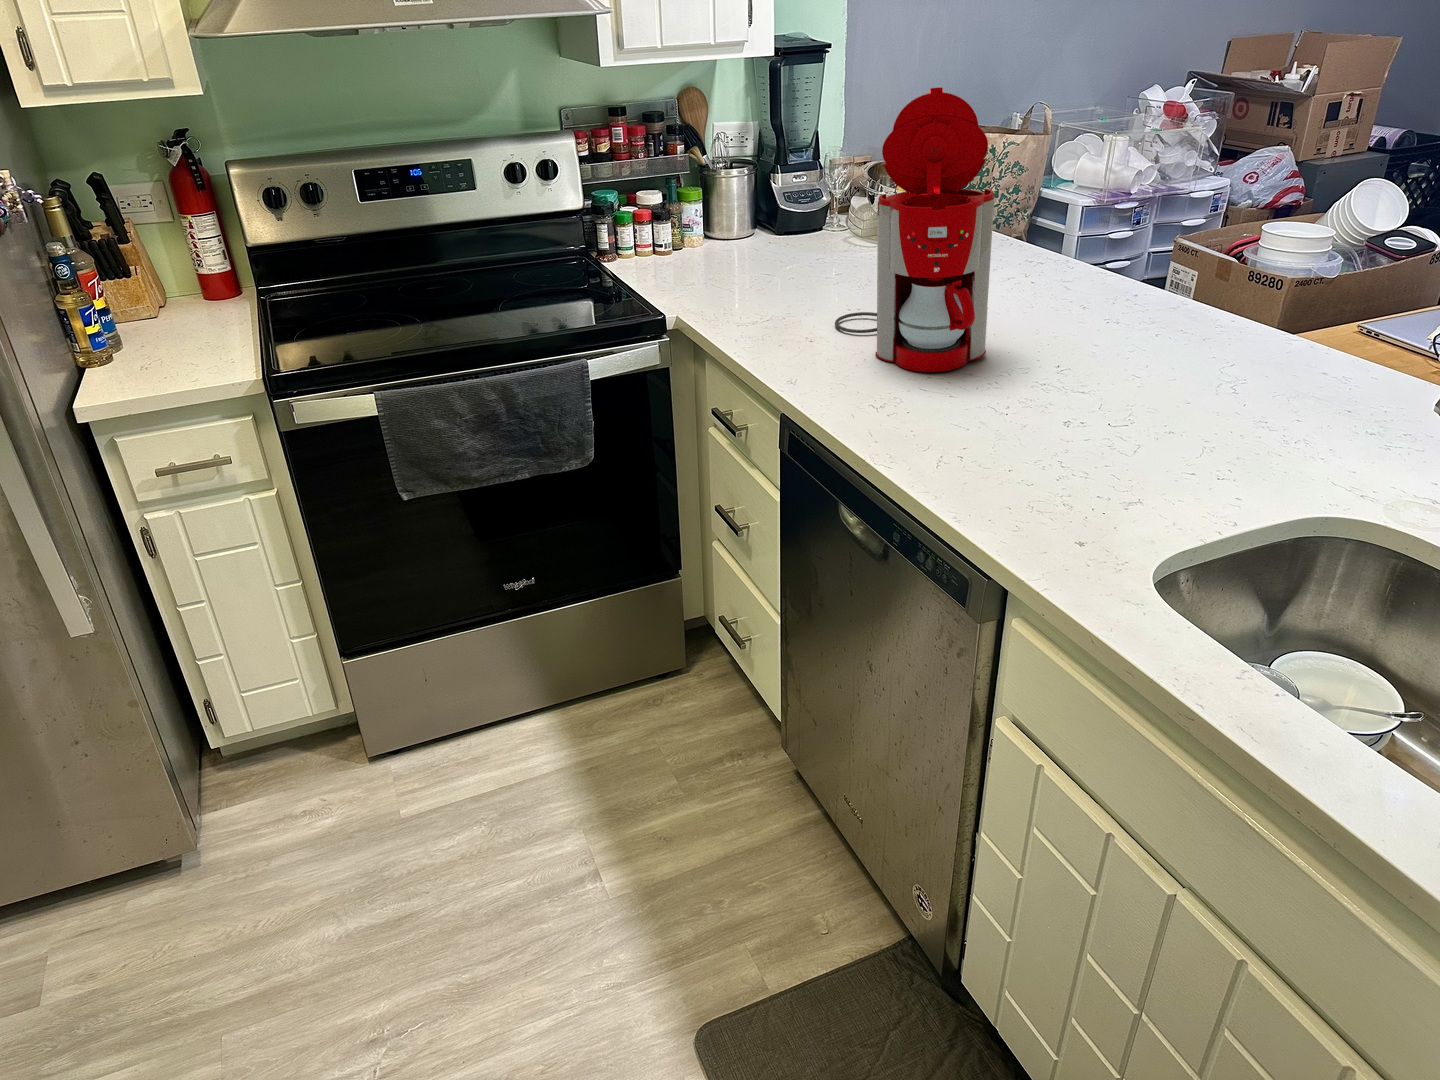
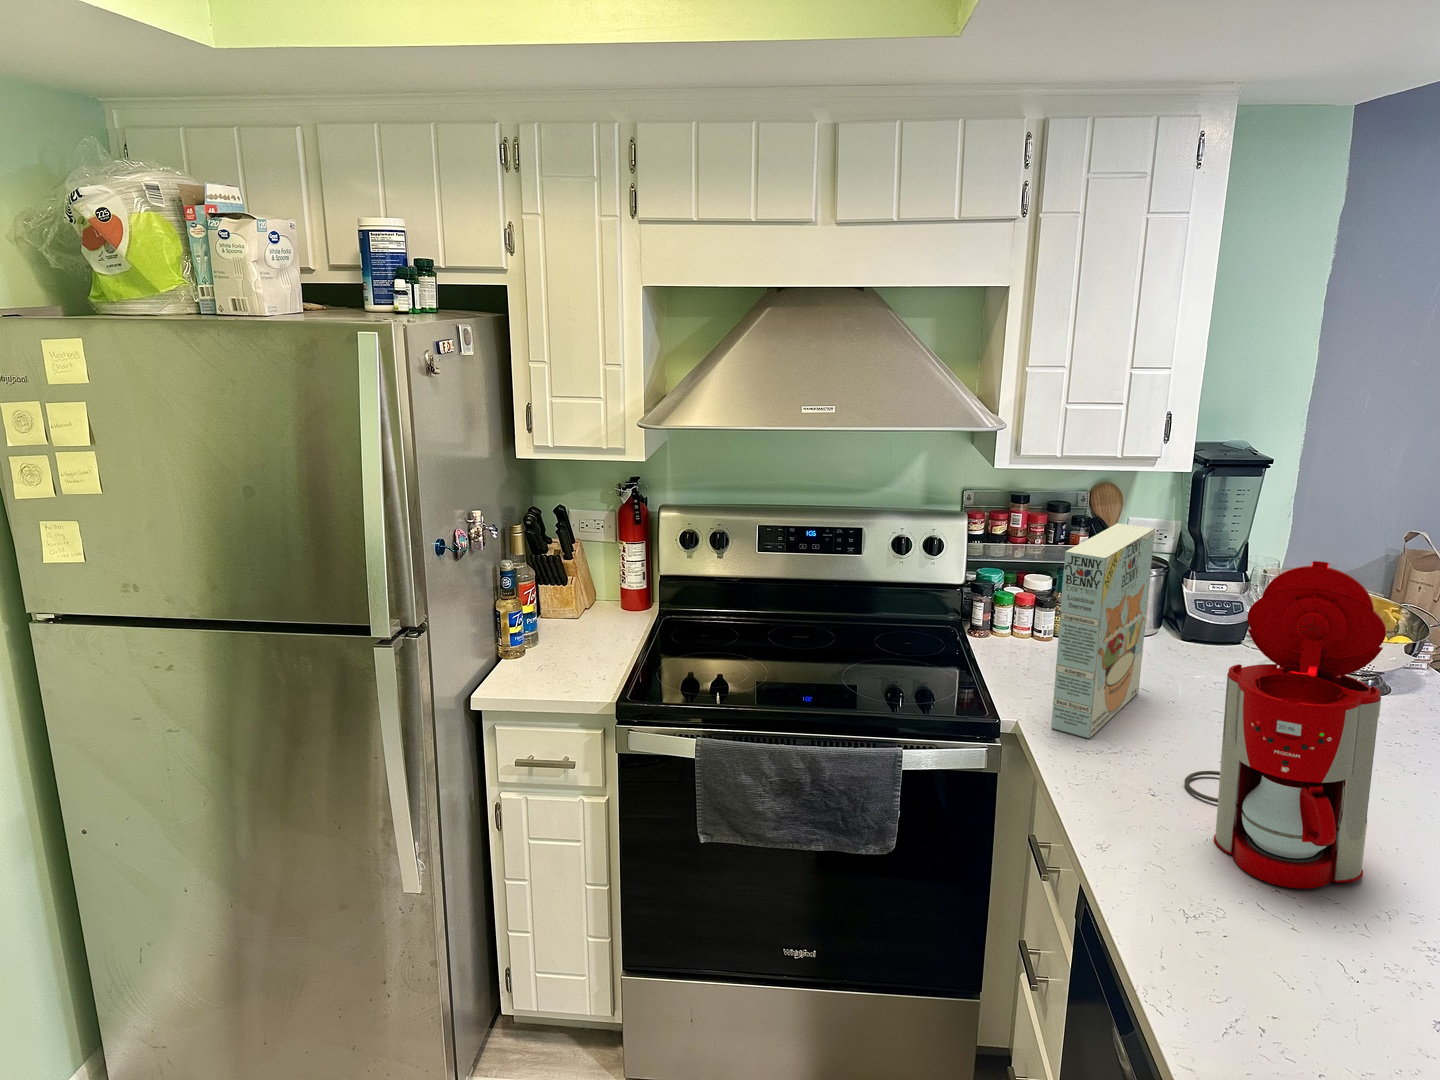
cereal box: none [704,110,765,313] -> present [1051,523,1155,739]

